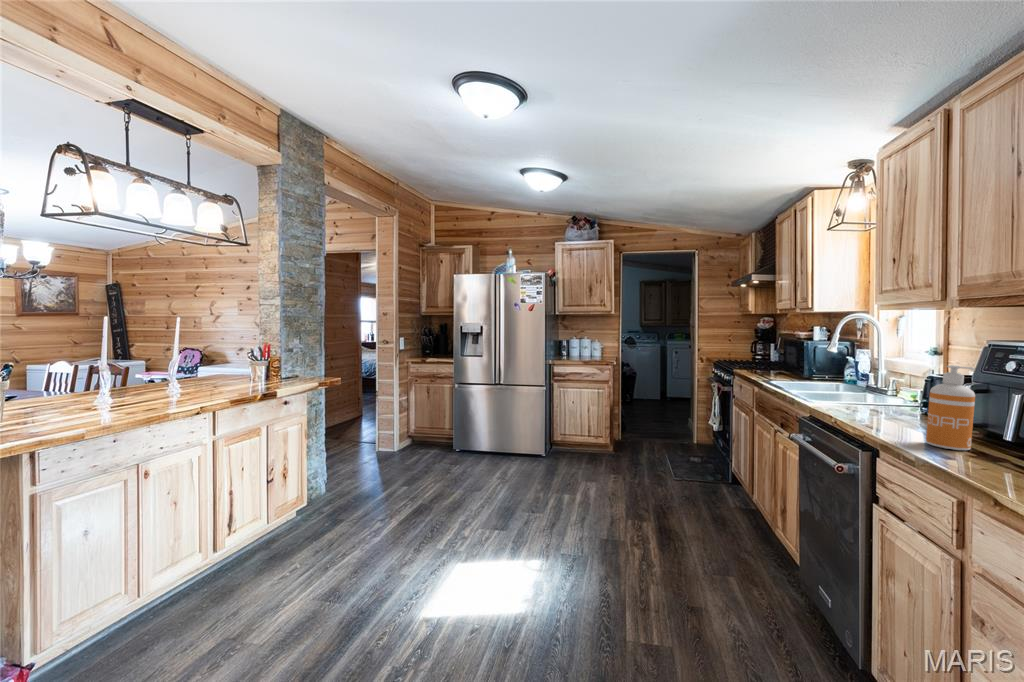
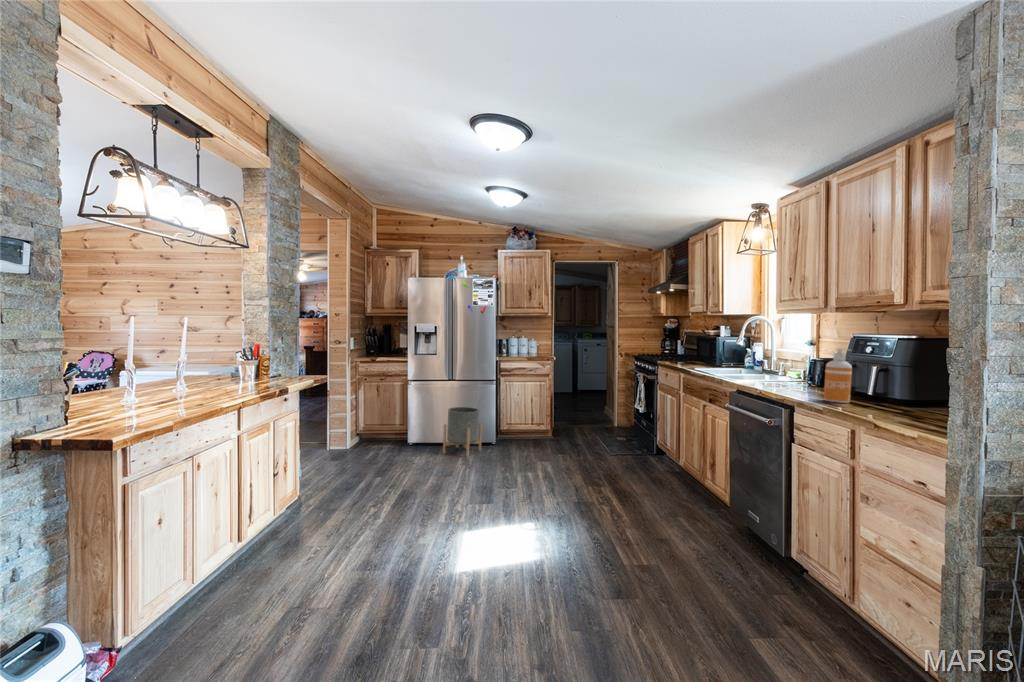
planter: none [483,413,526,469] -> present [443,407,482,457]

